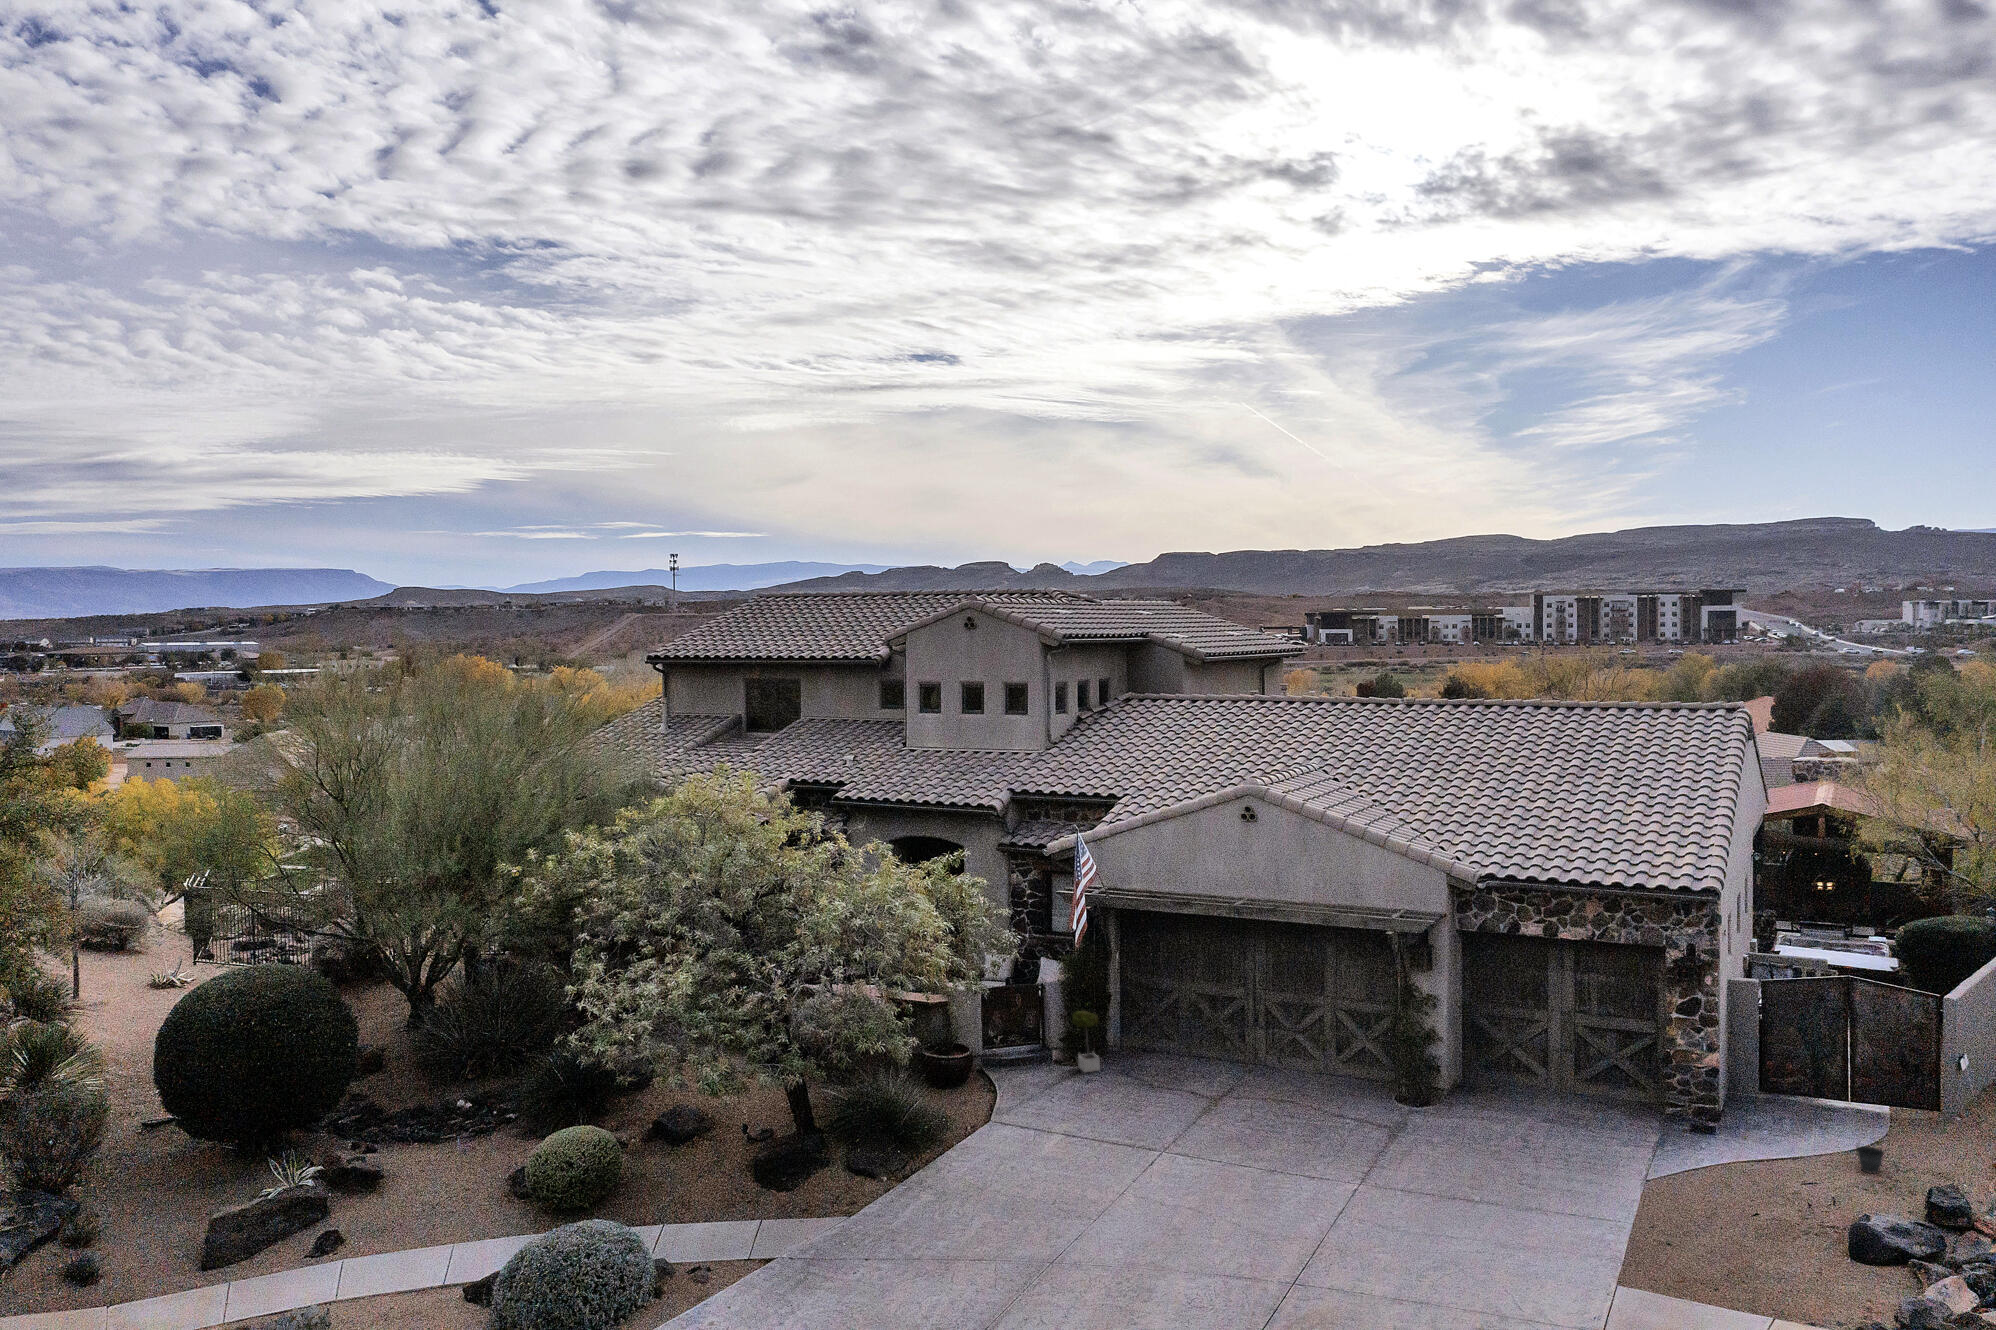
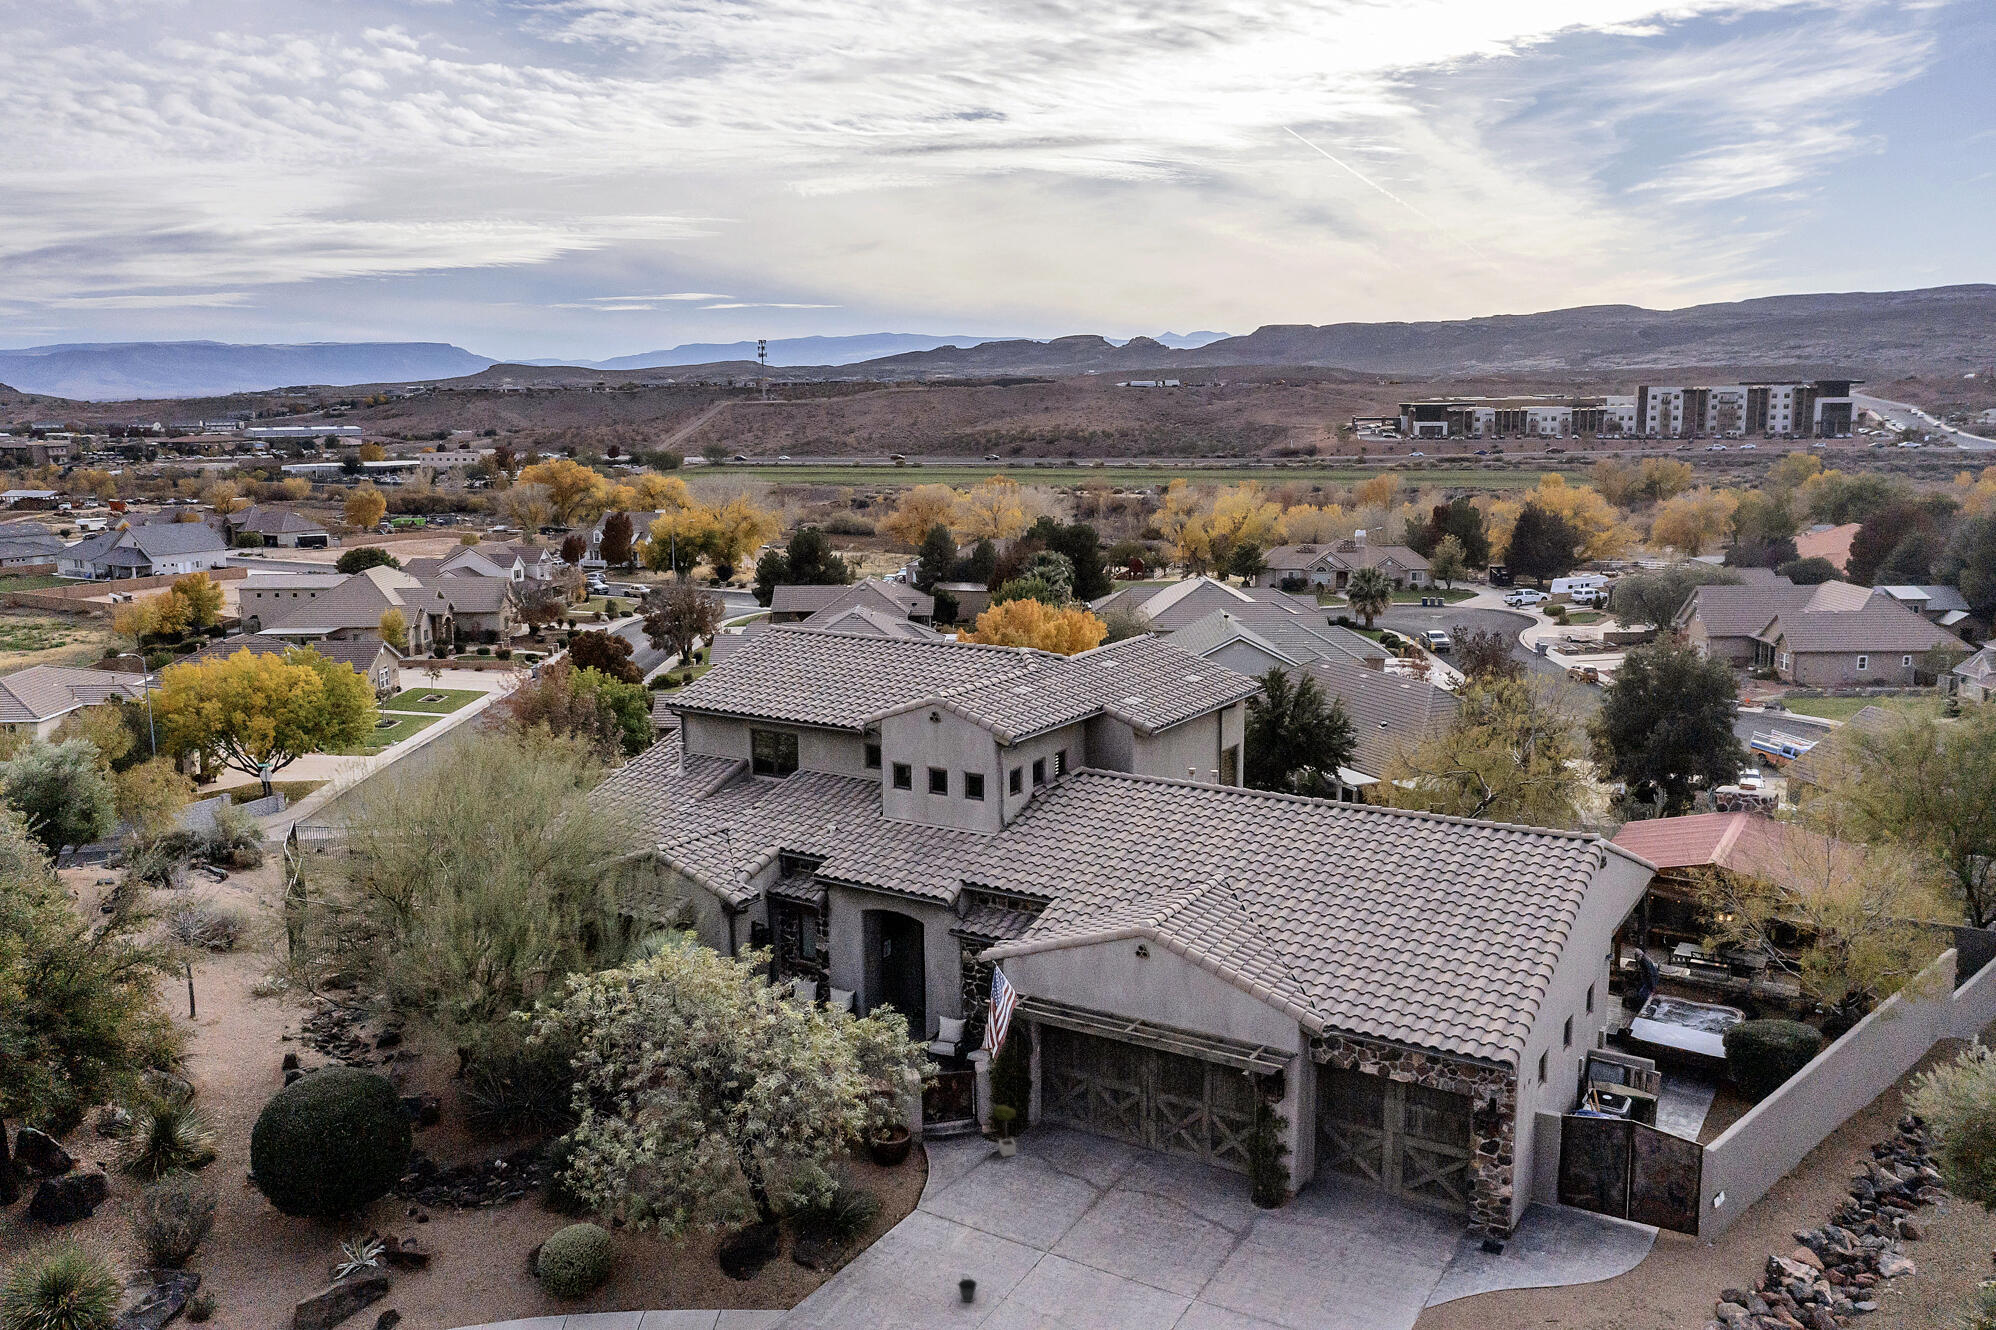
bucket: present [1856,1145,1884,1173] -> present [958,1279,977,1303]

